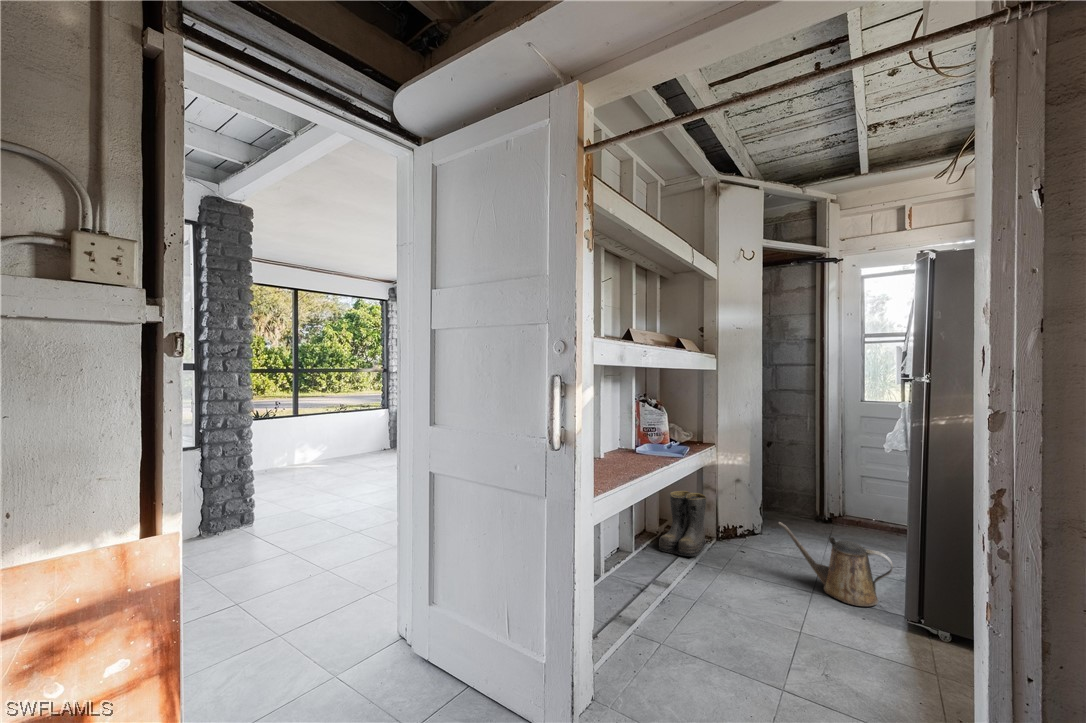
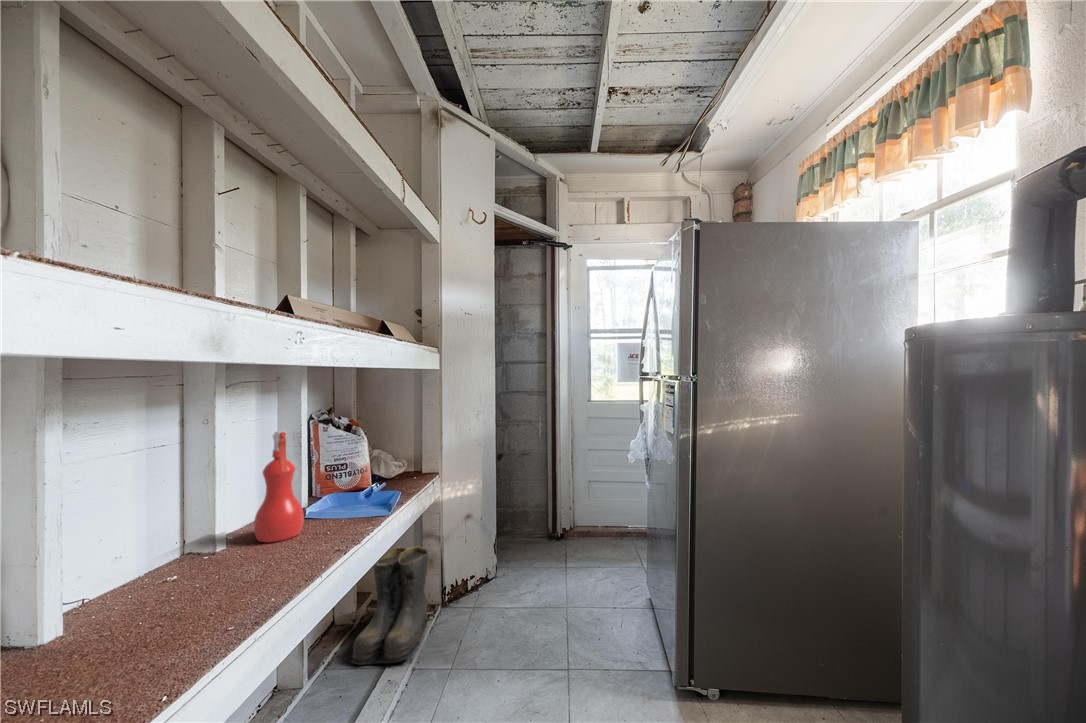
spray bottle: none [622,403,644,456] -> present [254,431,304,542]
watering can: present [779,522,893,606] -> none [524,573,650,671]

